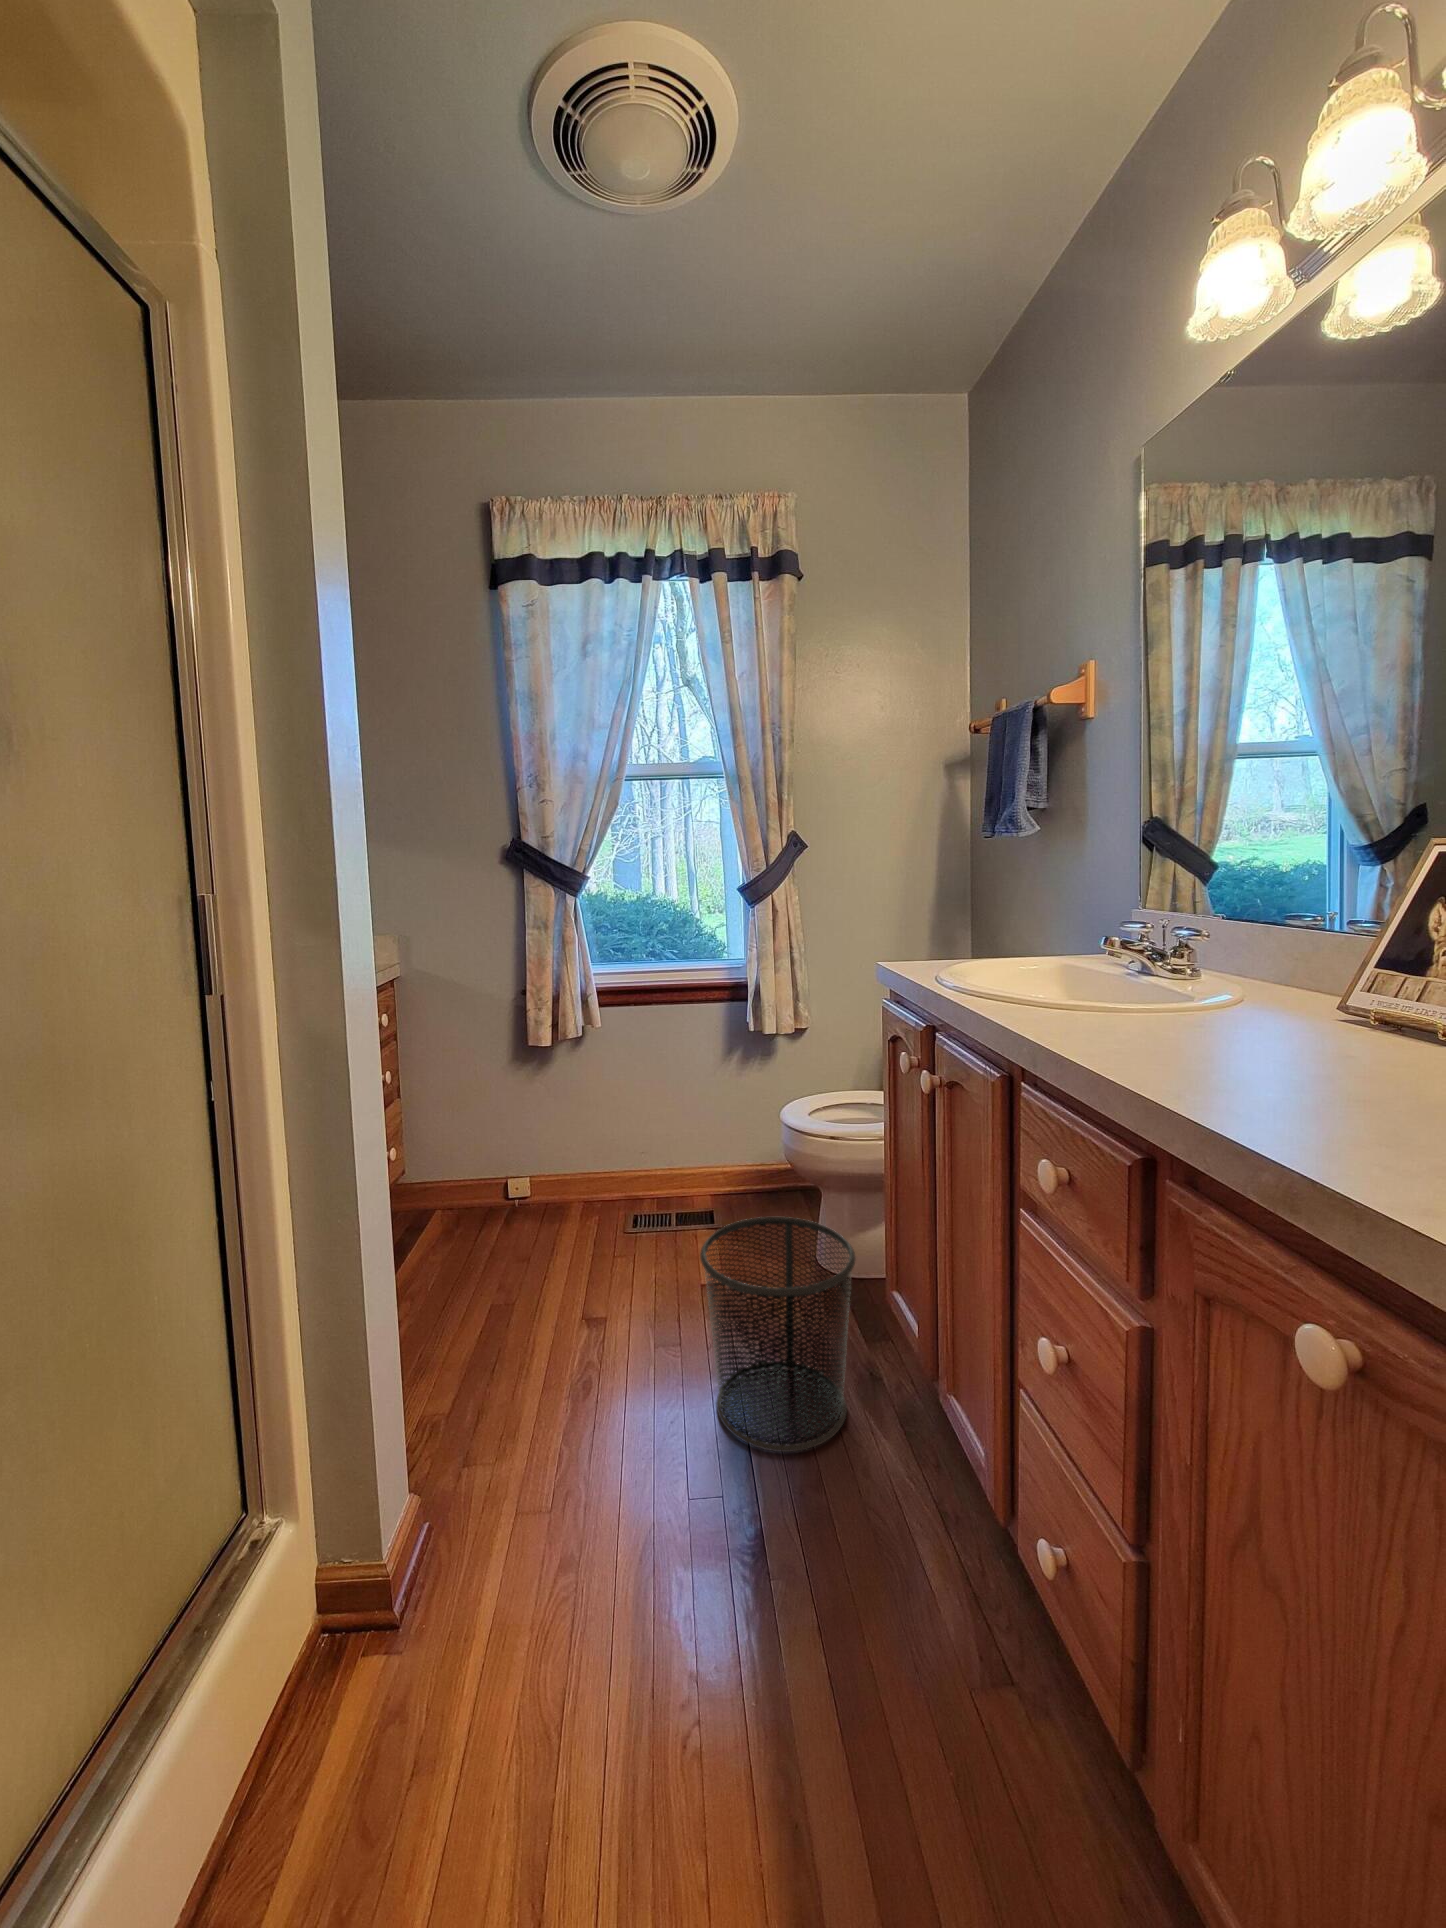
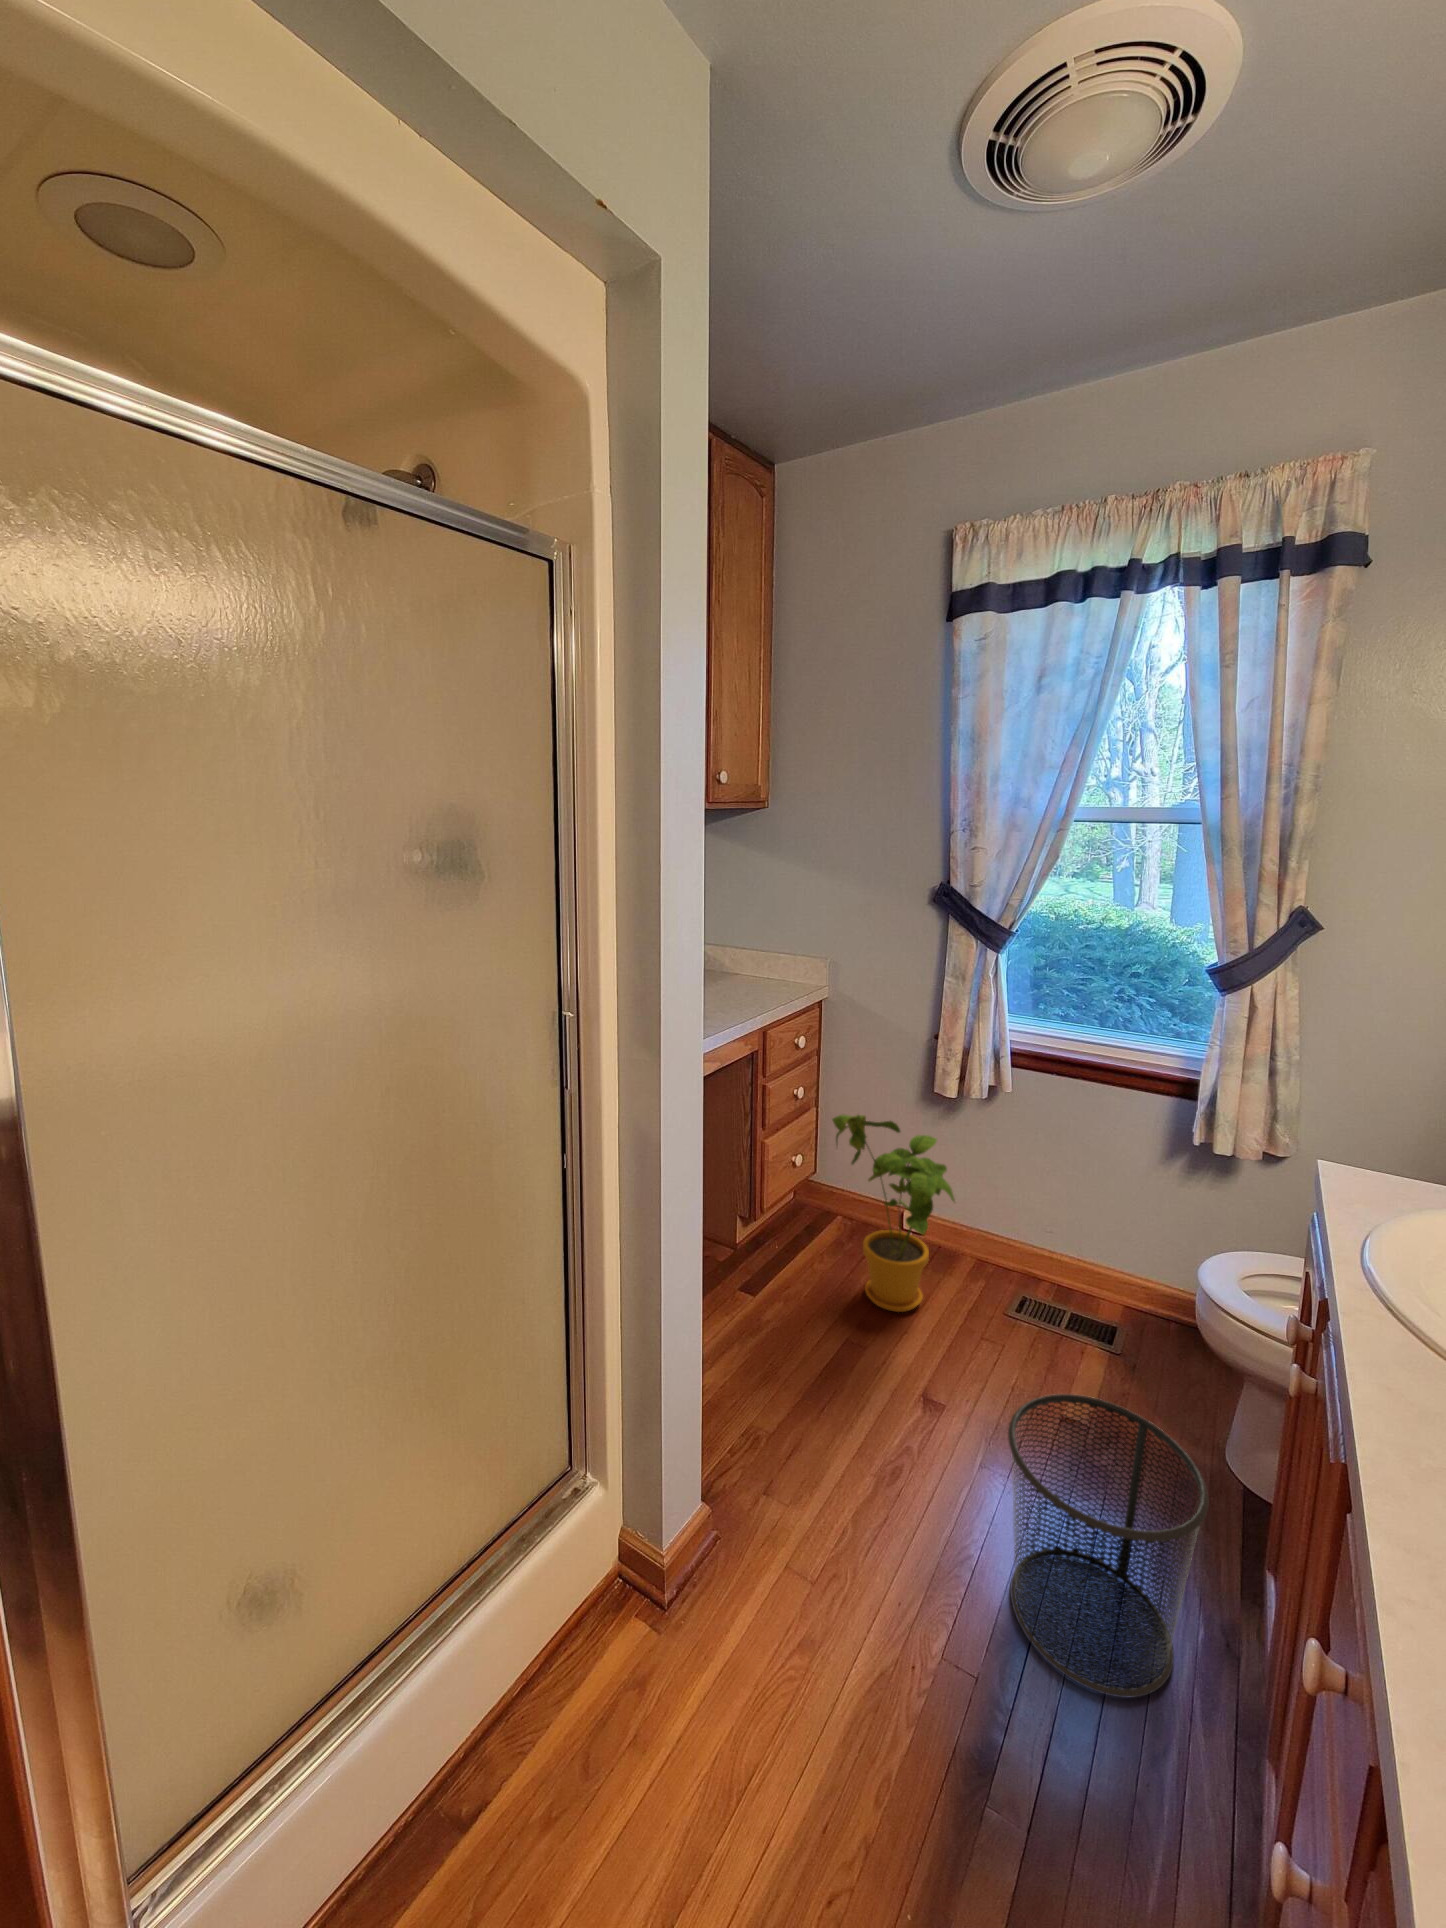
house plant: none [446,1069,578,1265] -> present [832,1115,955,1312]

